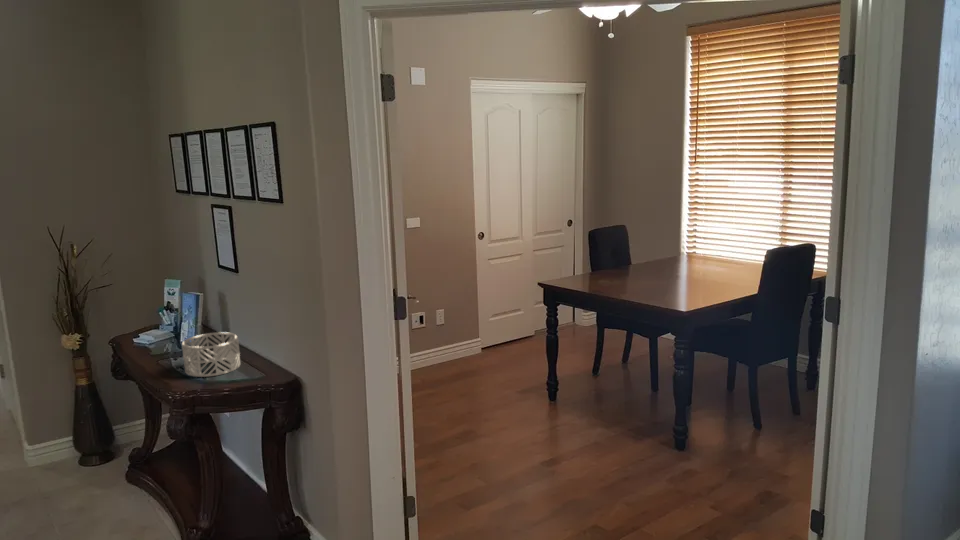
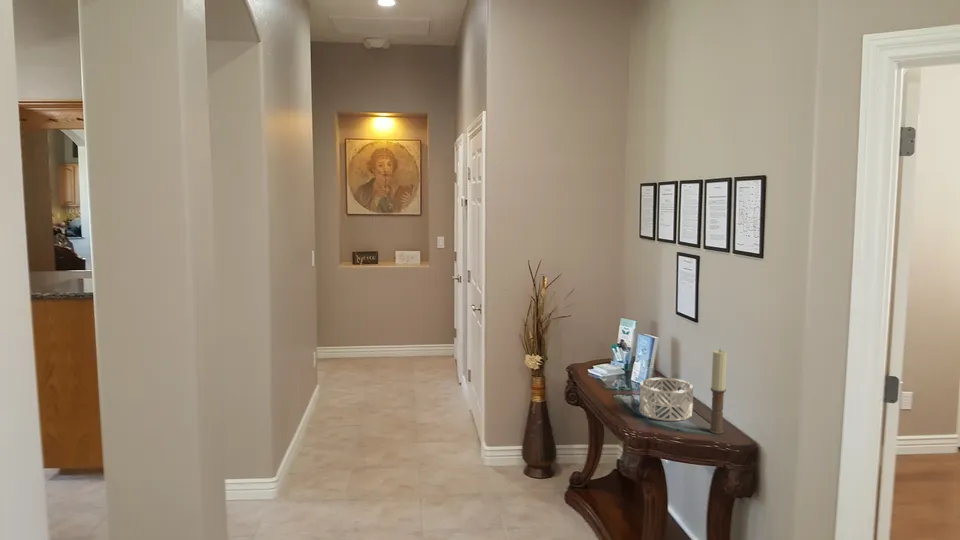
candle: none [249,296,270,378] -> present [709,350,727,434]

